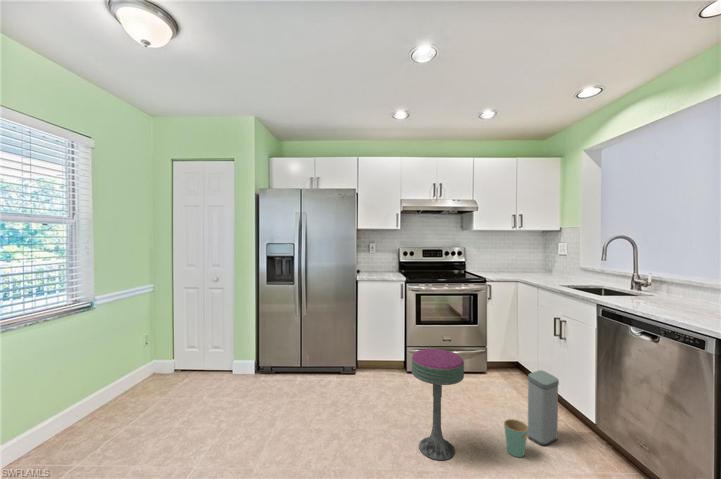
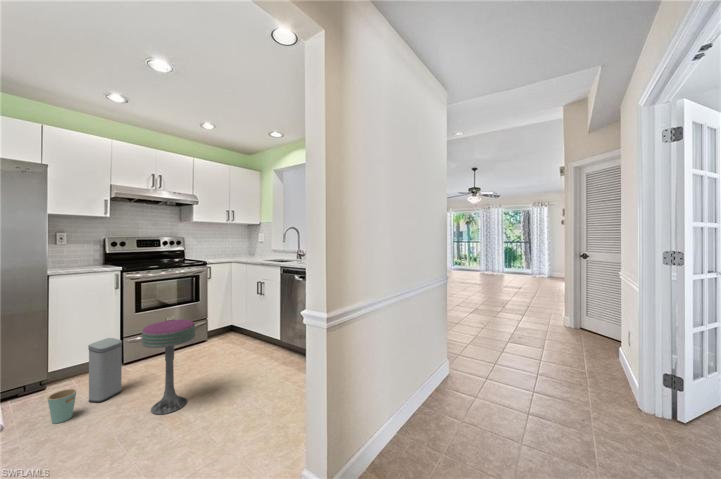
trash can: present [504,370,559,457] -> present [48,338,122,423]

